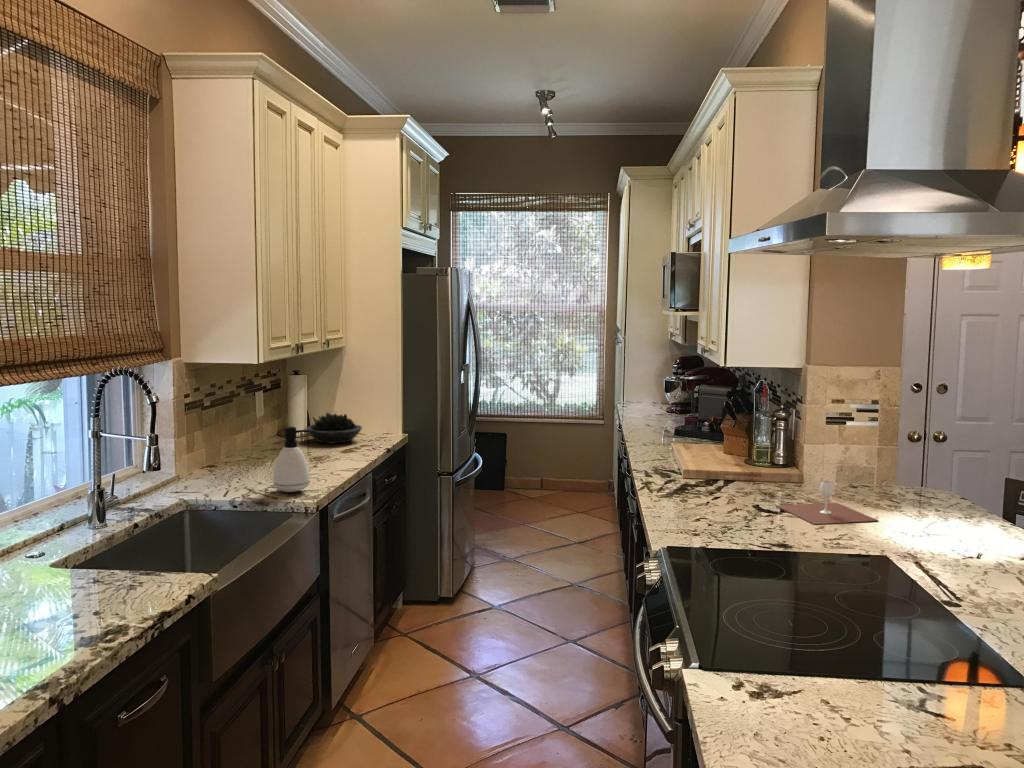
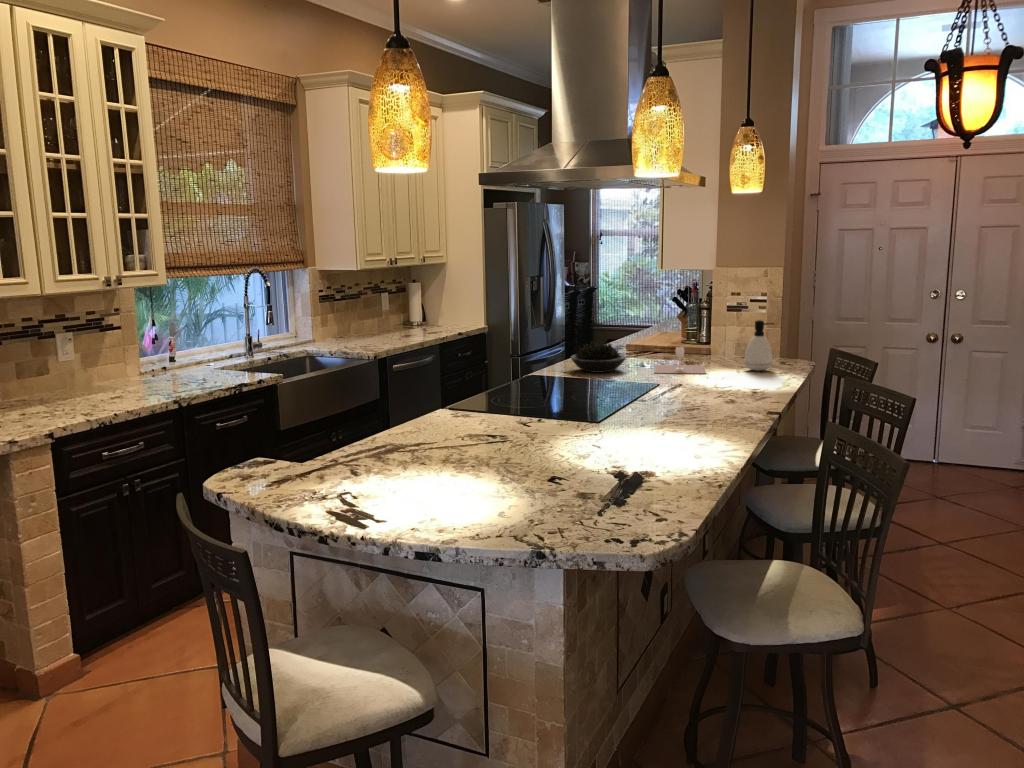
succulent plant: present [306,413,362,443] -> present [571,341,626,373]
soap dispenser: present [273,427,310,492] -> present [744,320,774,371]

